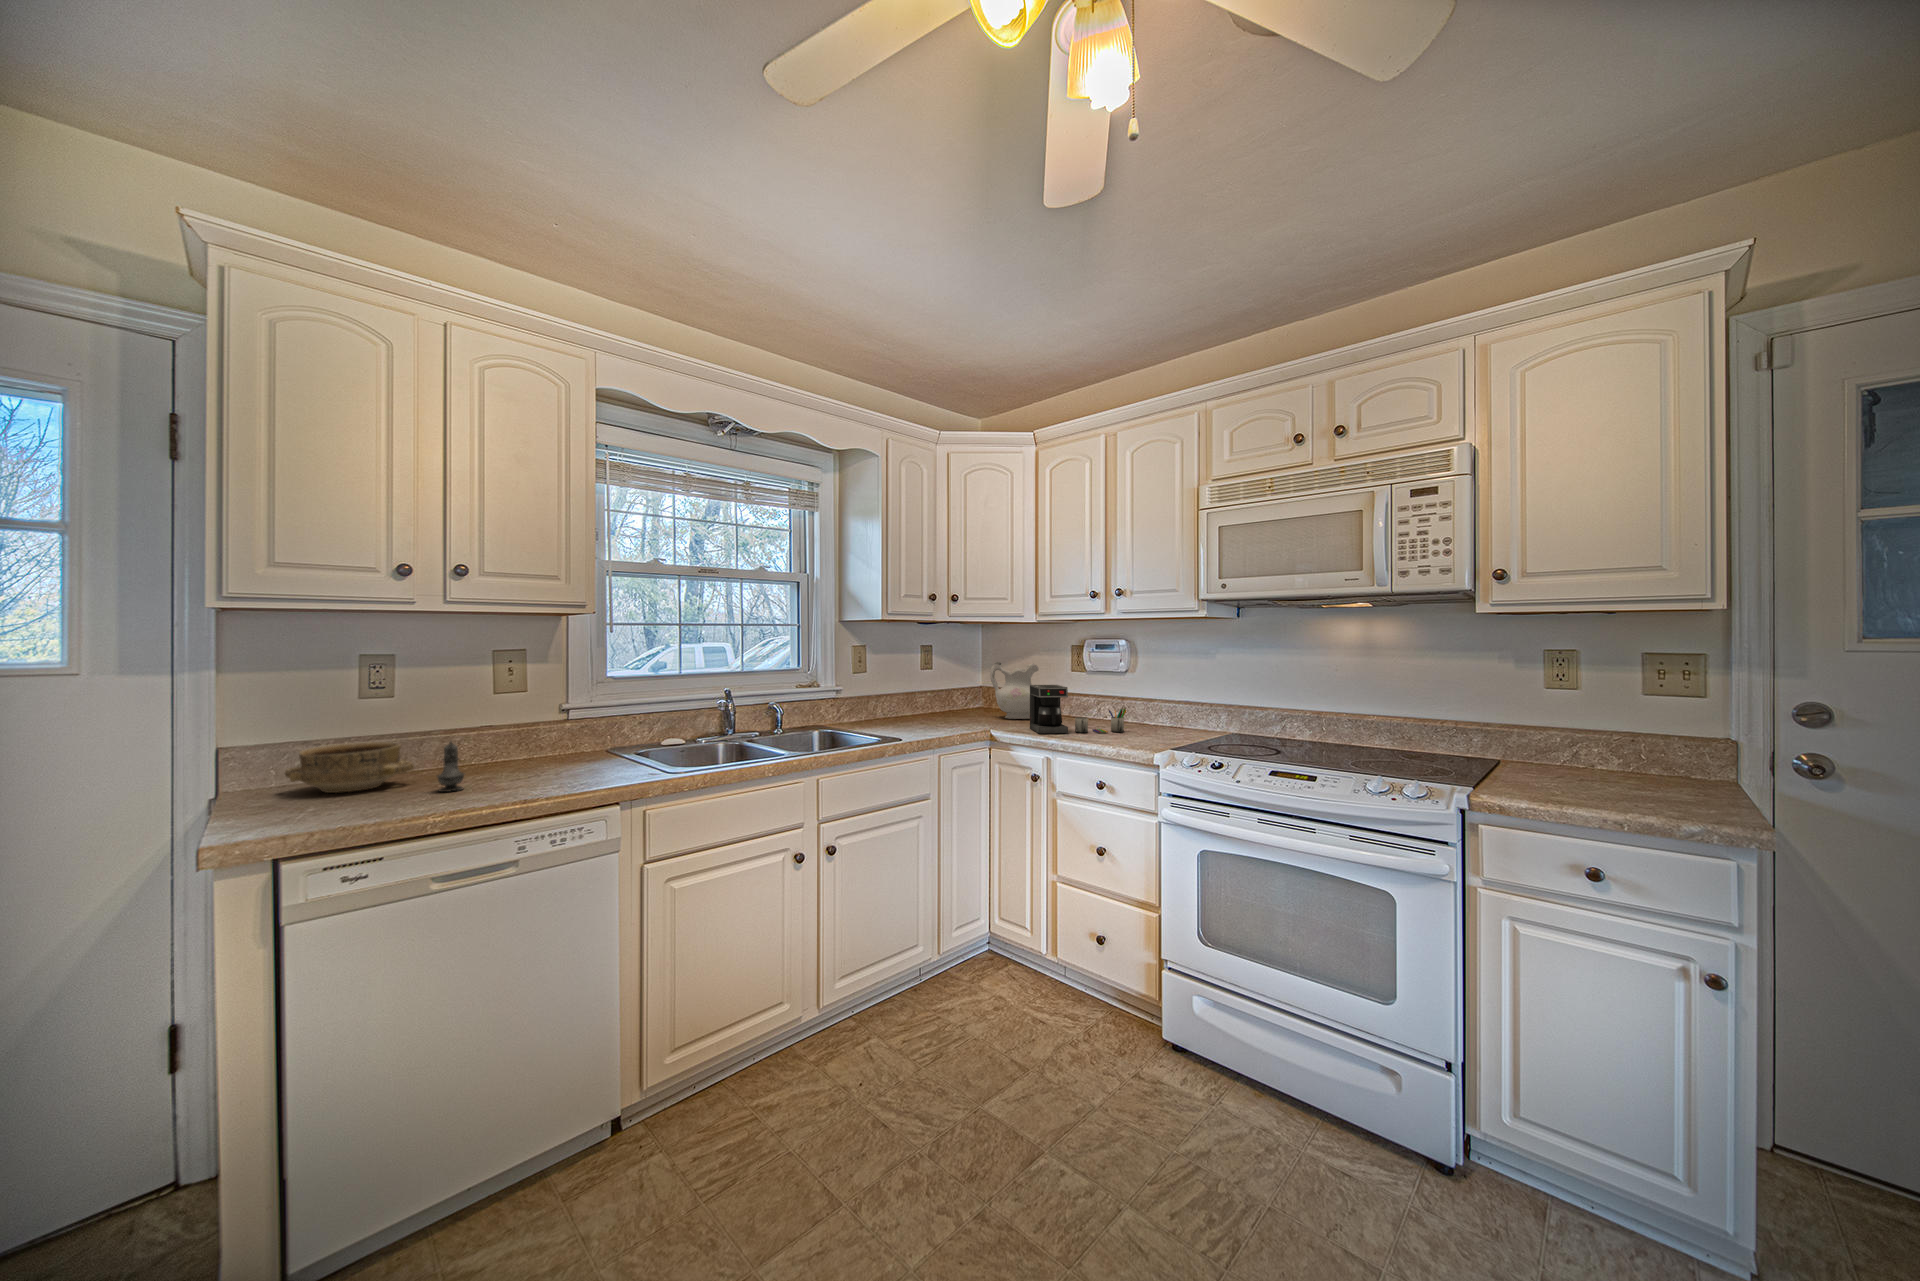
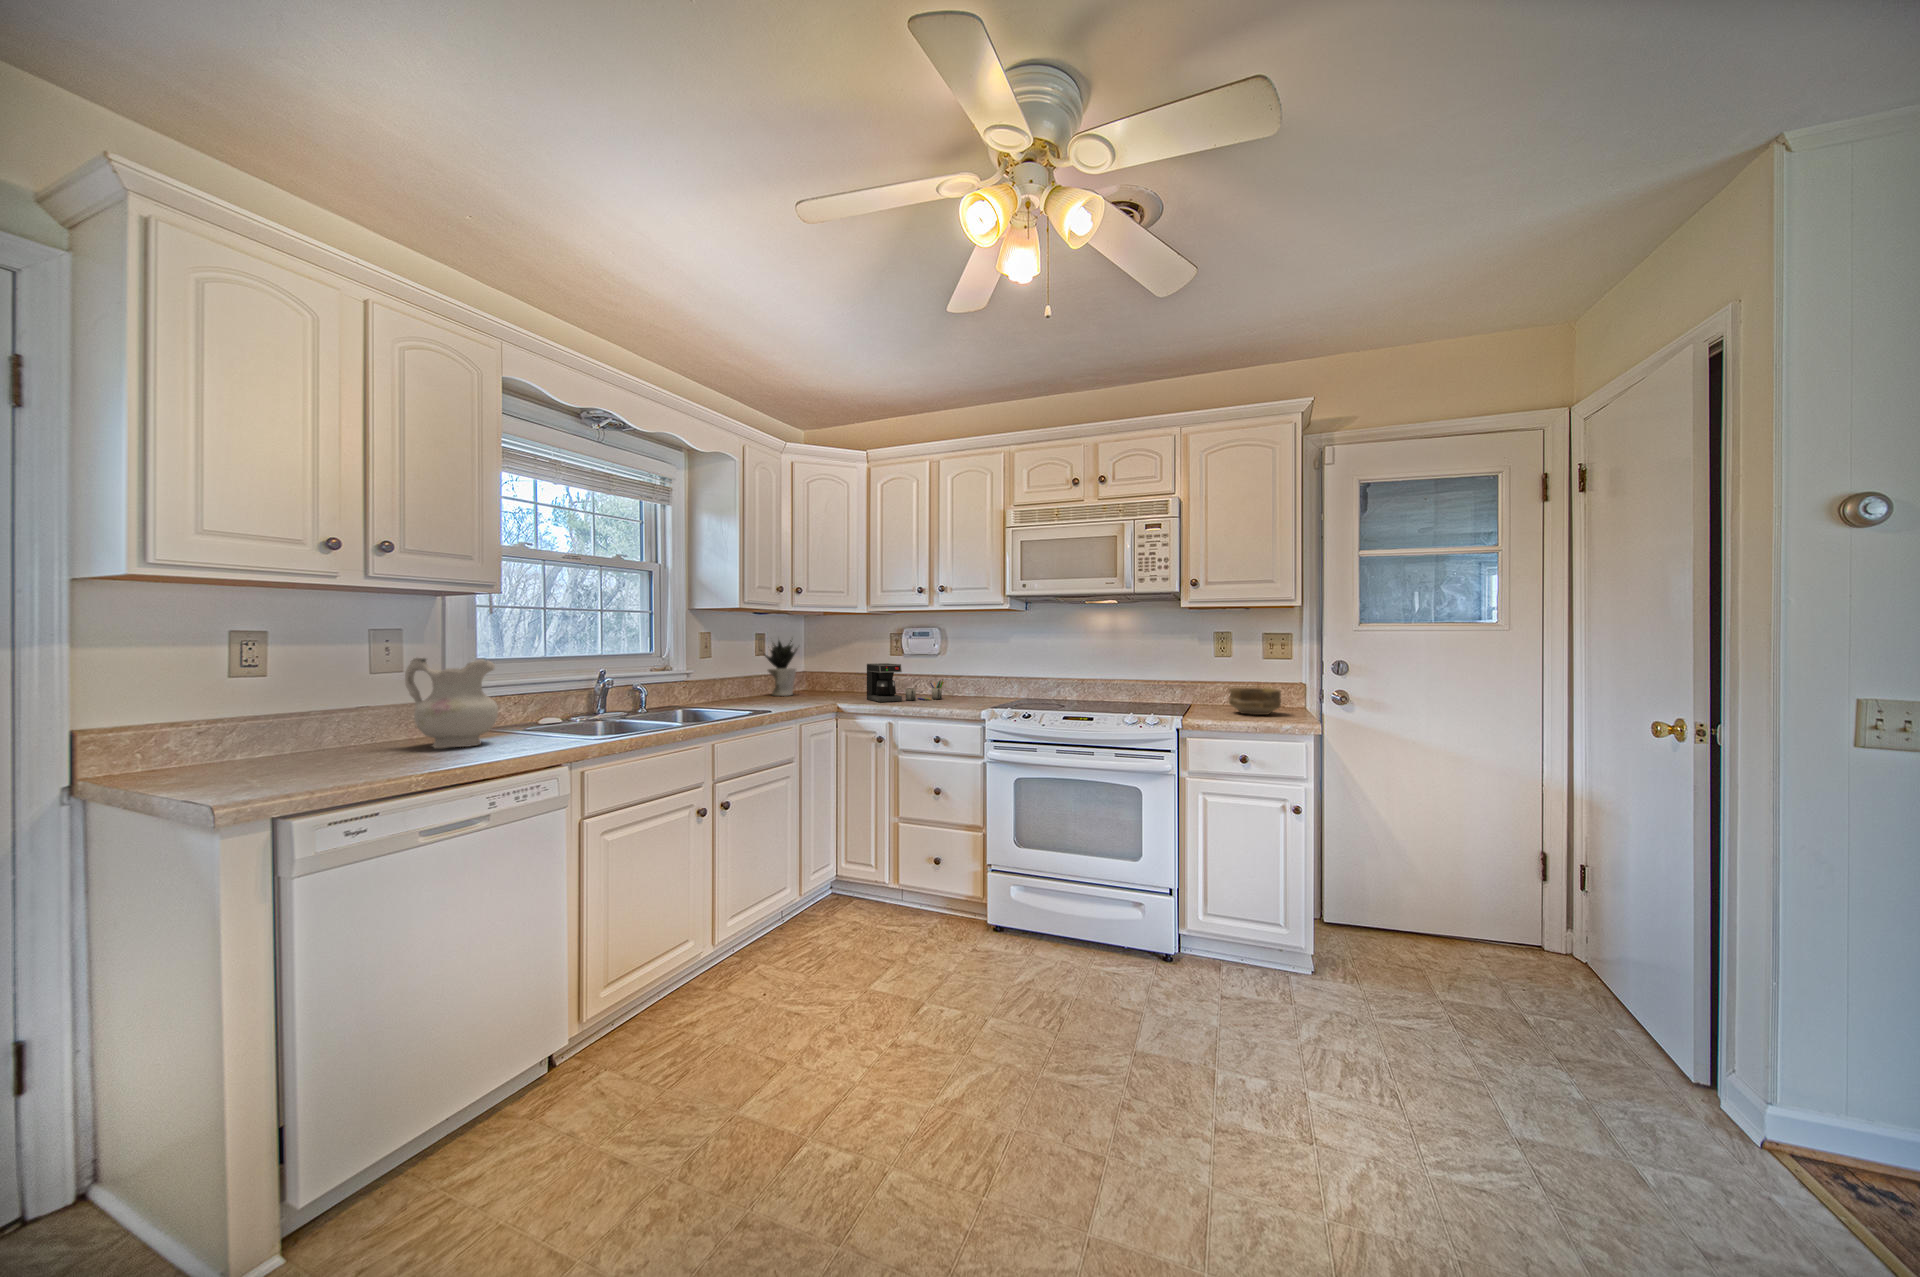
potted plant: none [918,650,963,719] -> present [765,640,797,696]
ceramic pitcher: present [990,662,1039,719] -> present [405,658,498,748]
salt shaker: present [437,741,465,792] -> none [372,711,403,761]
ceramic bowl: present [285,742,414,793] -> present [1229,688,1281,715]

